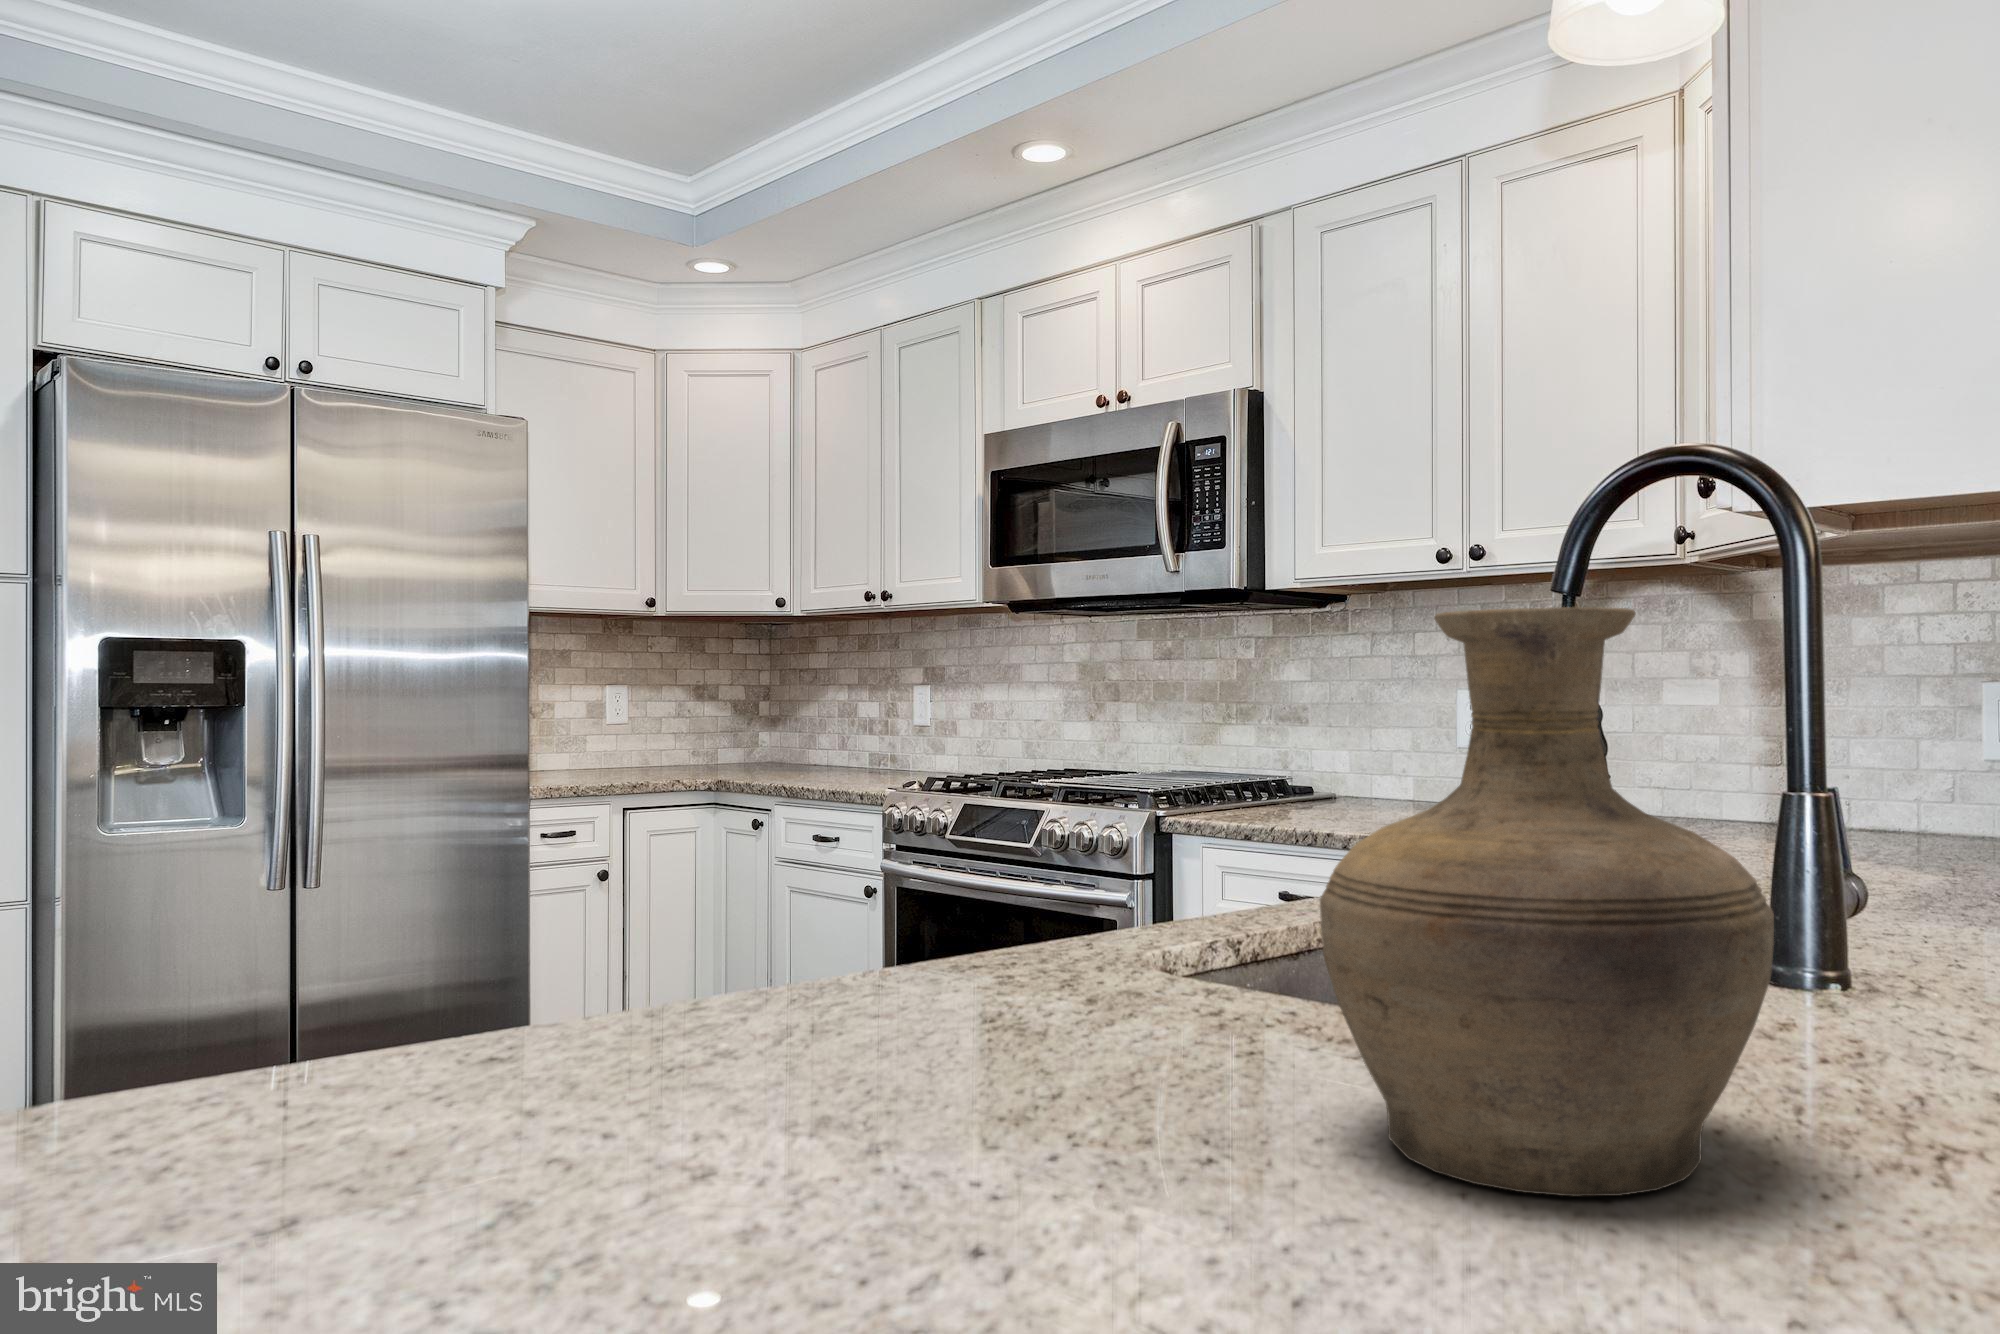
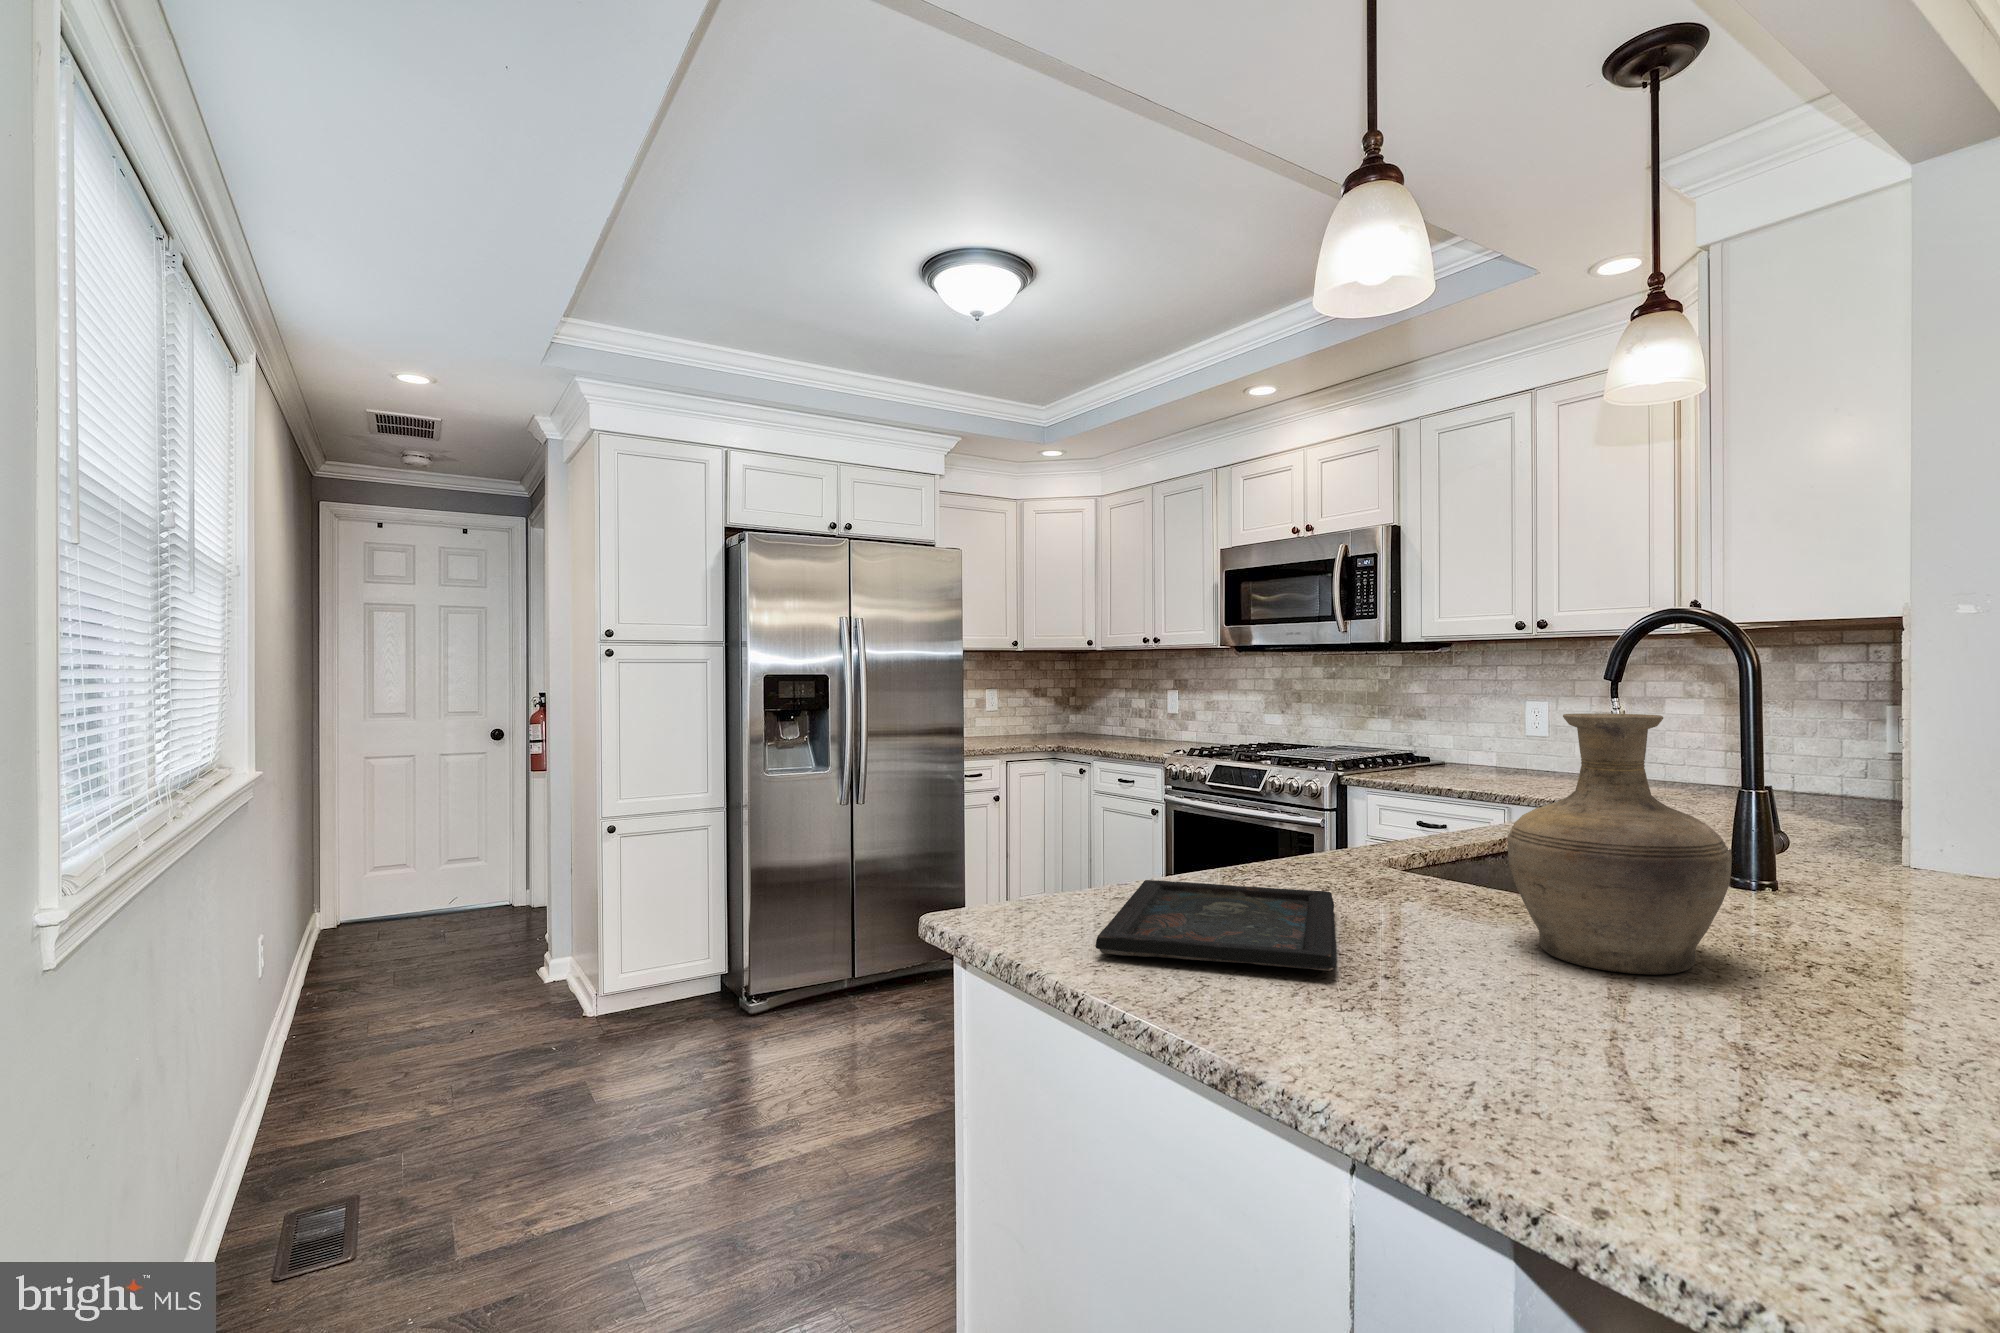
tray: none [293,1020,987,1240] -> present [1096,880,1336,971]

